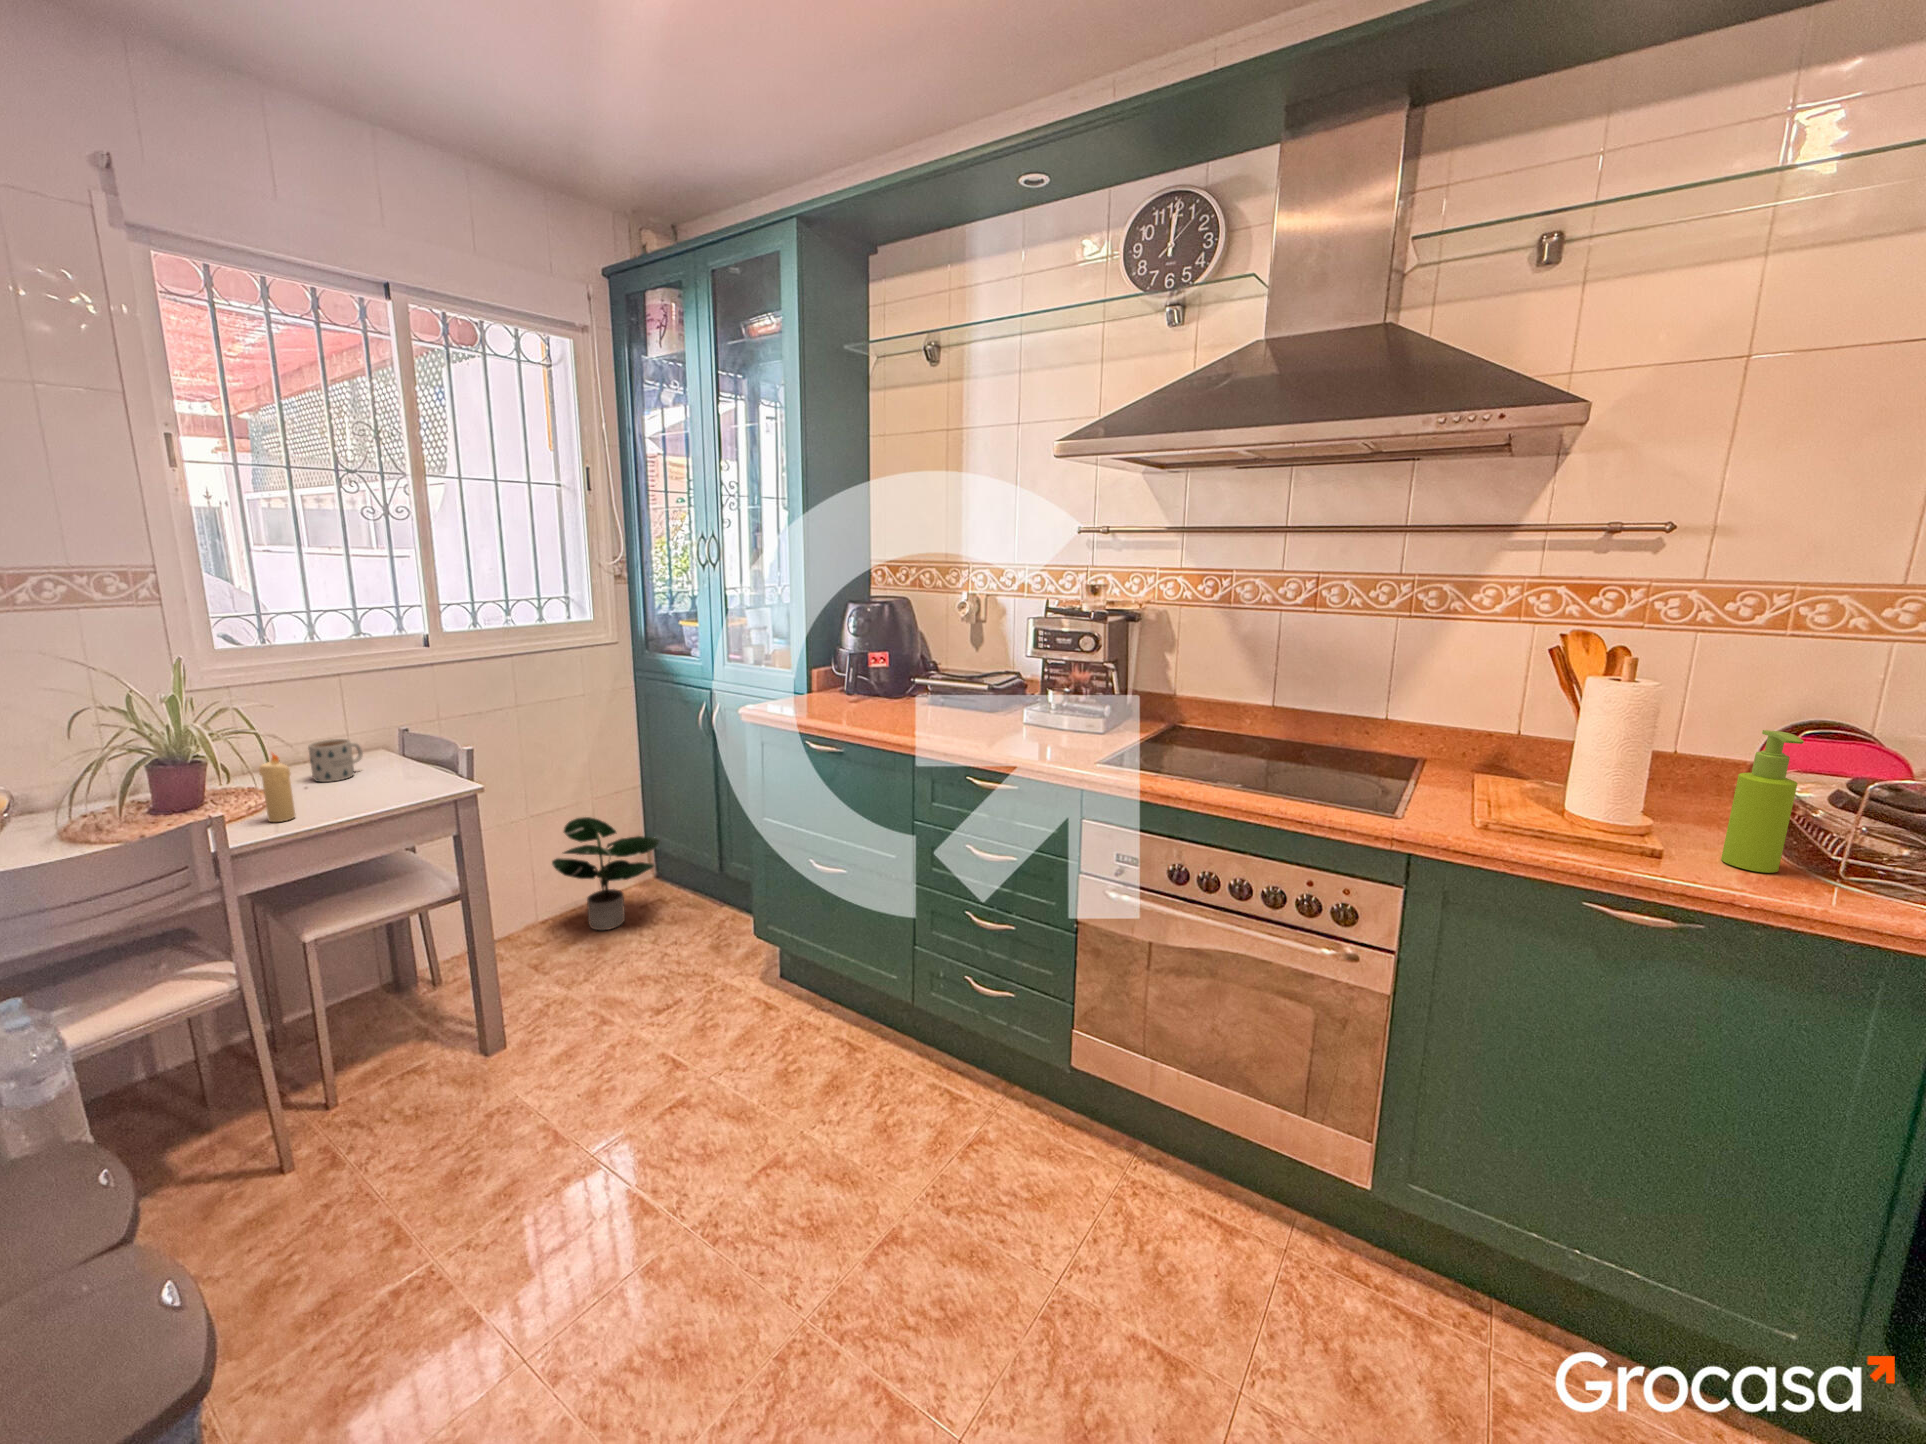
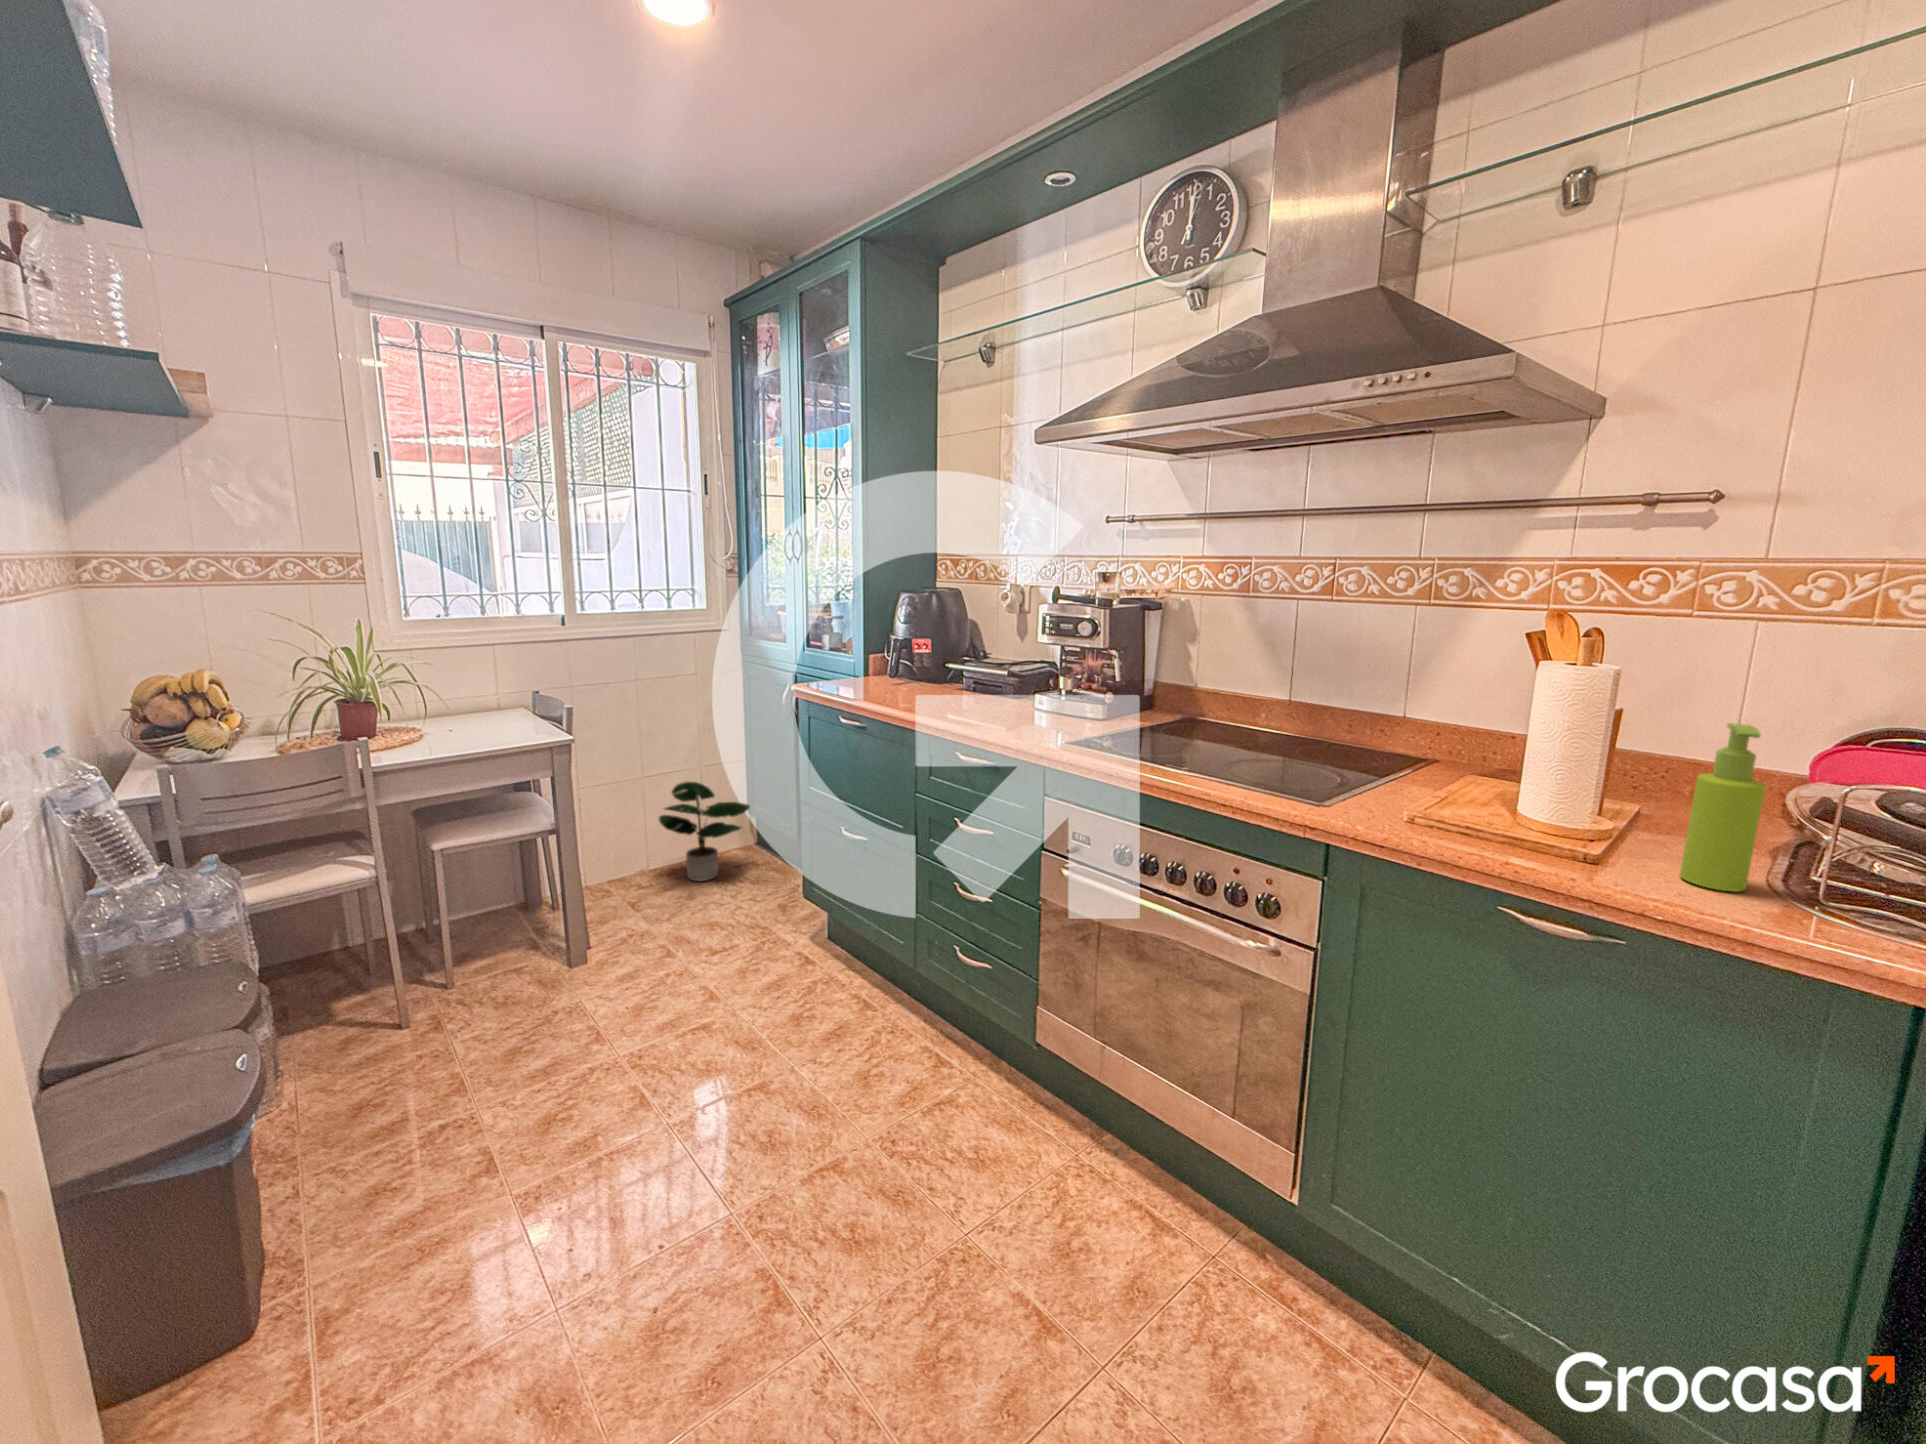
mug: present [308,739,363,782] -> none [459,695,501,729]
candle: present [259,753,295,822] -> none [405,697,430,753]

